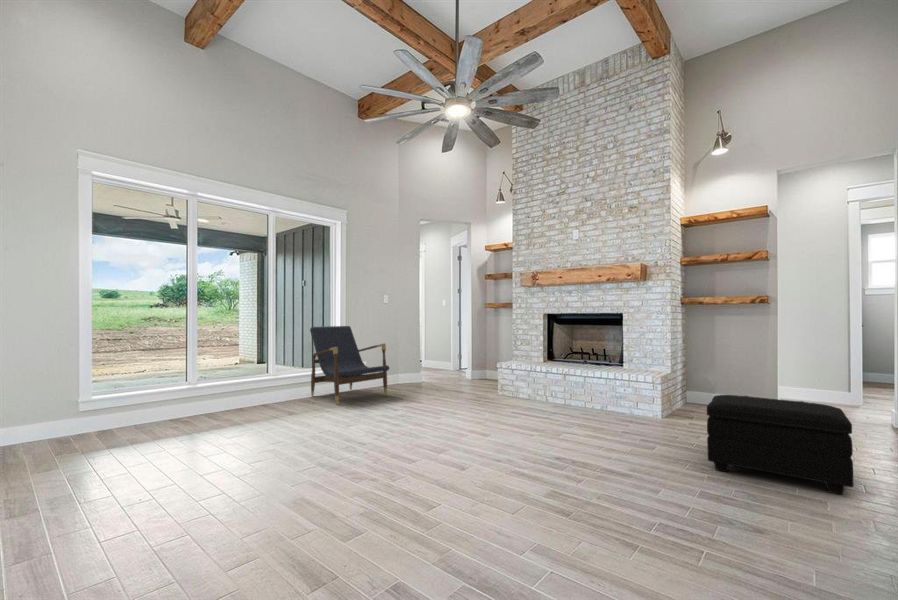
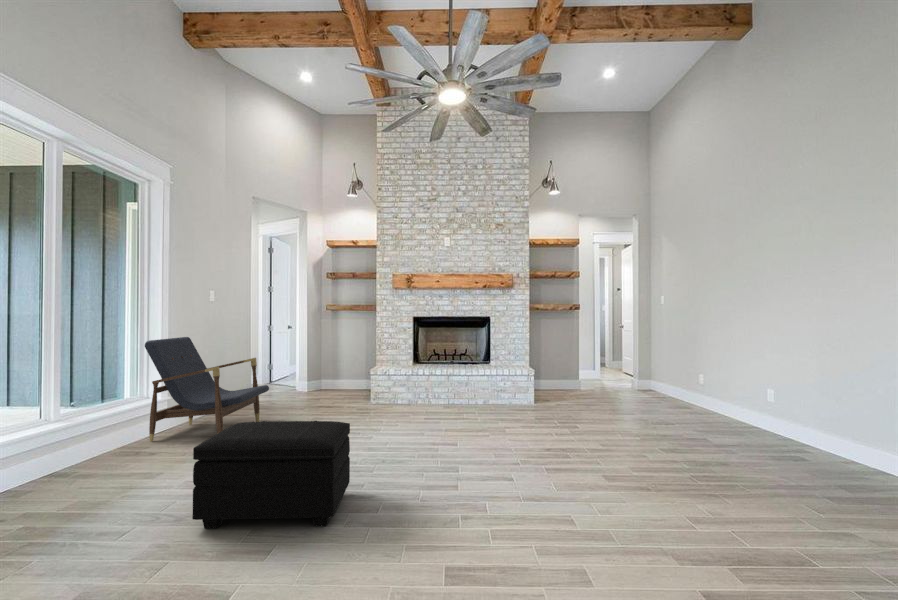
footstool: present [707,395,854,495] -> present [192,421,350,528]

